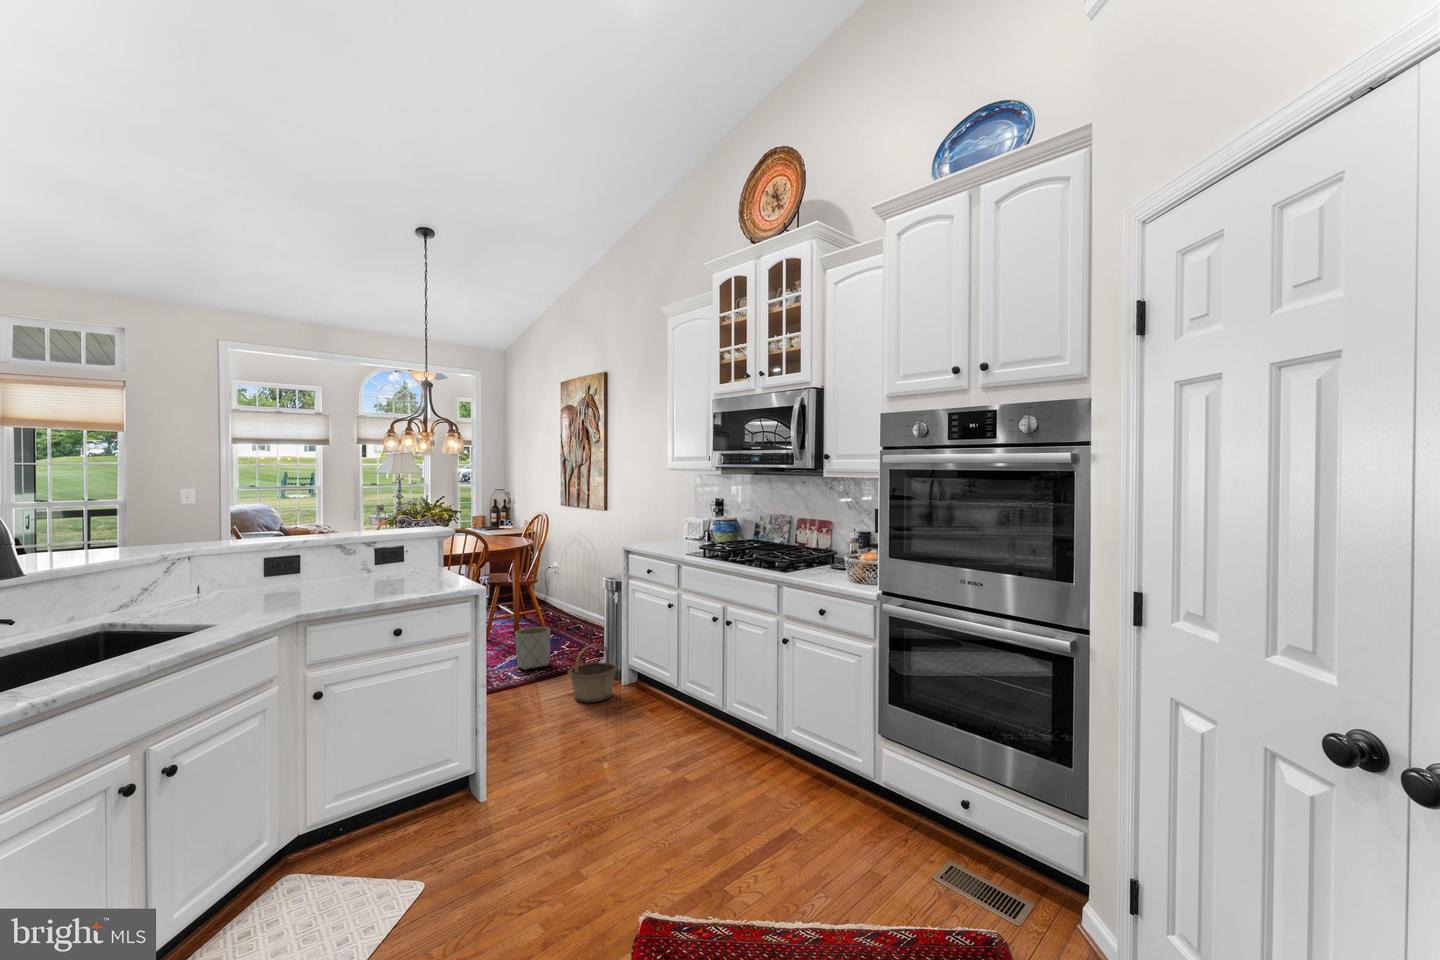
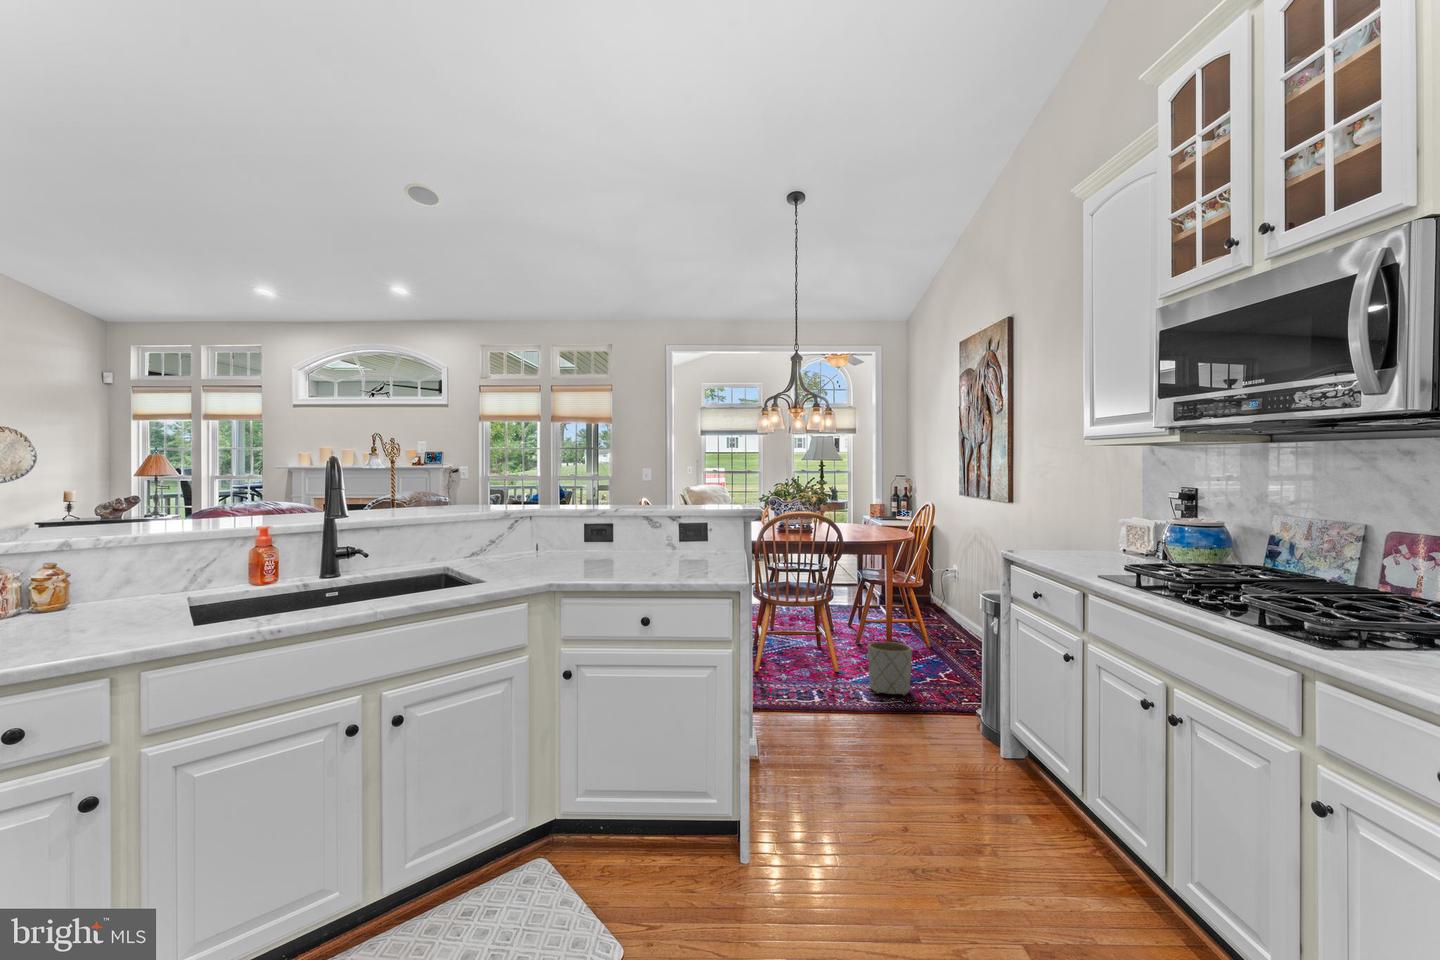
basket: present [568,644,617,702] -> none [913,685,986,770]

